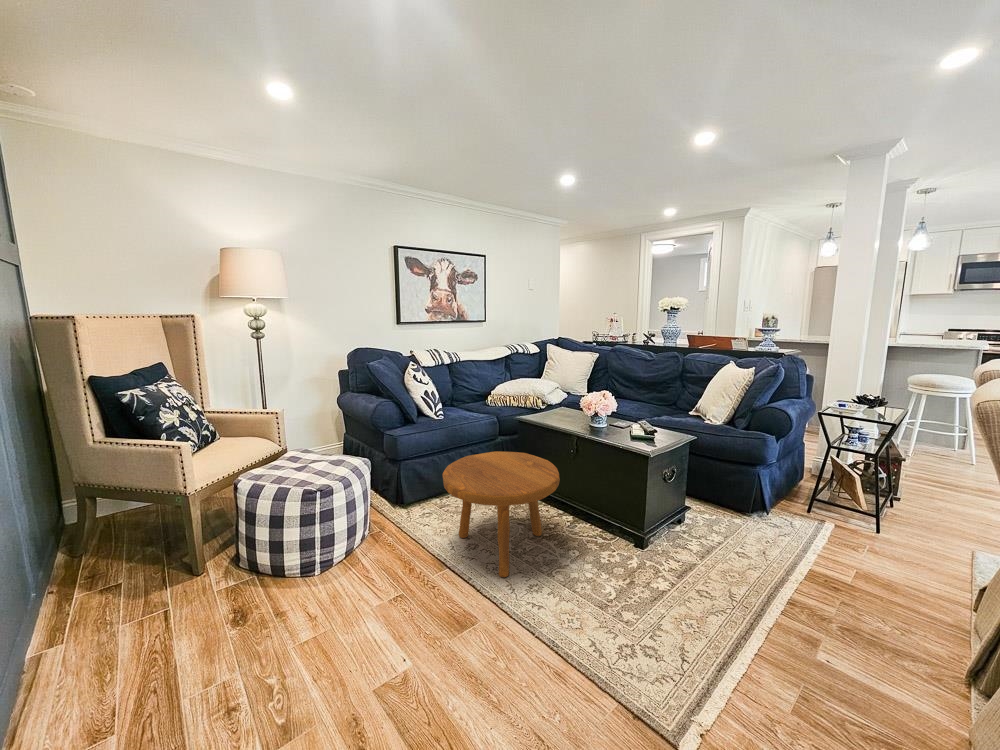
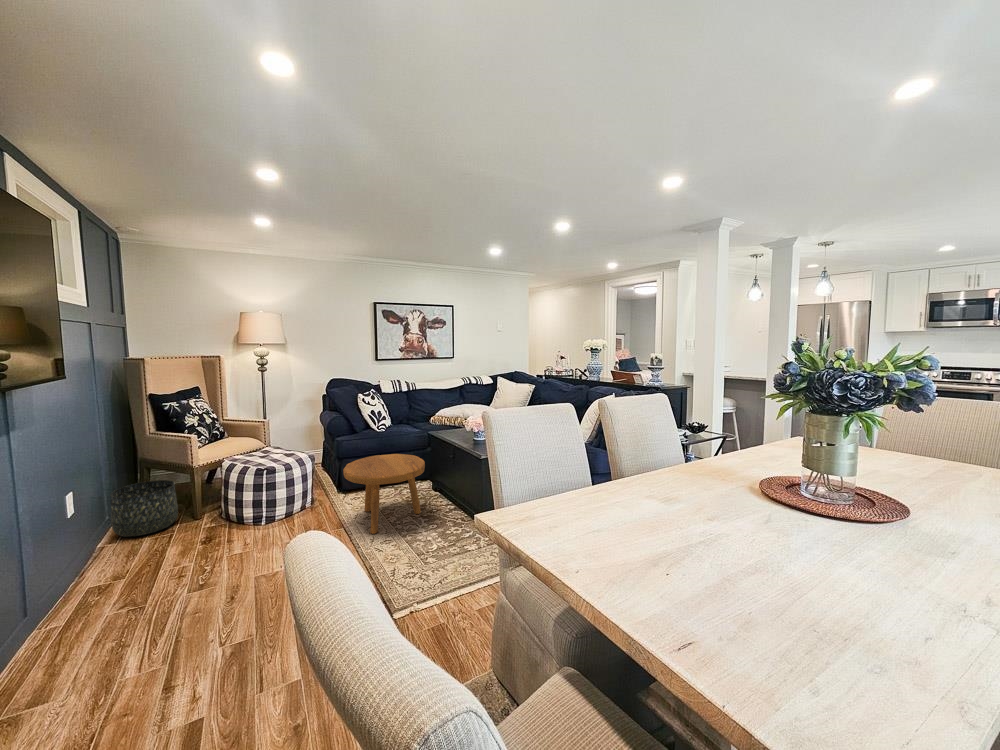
basket: none [41,517,166,627] -> present [110,480,178,537]

